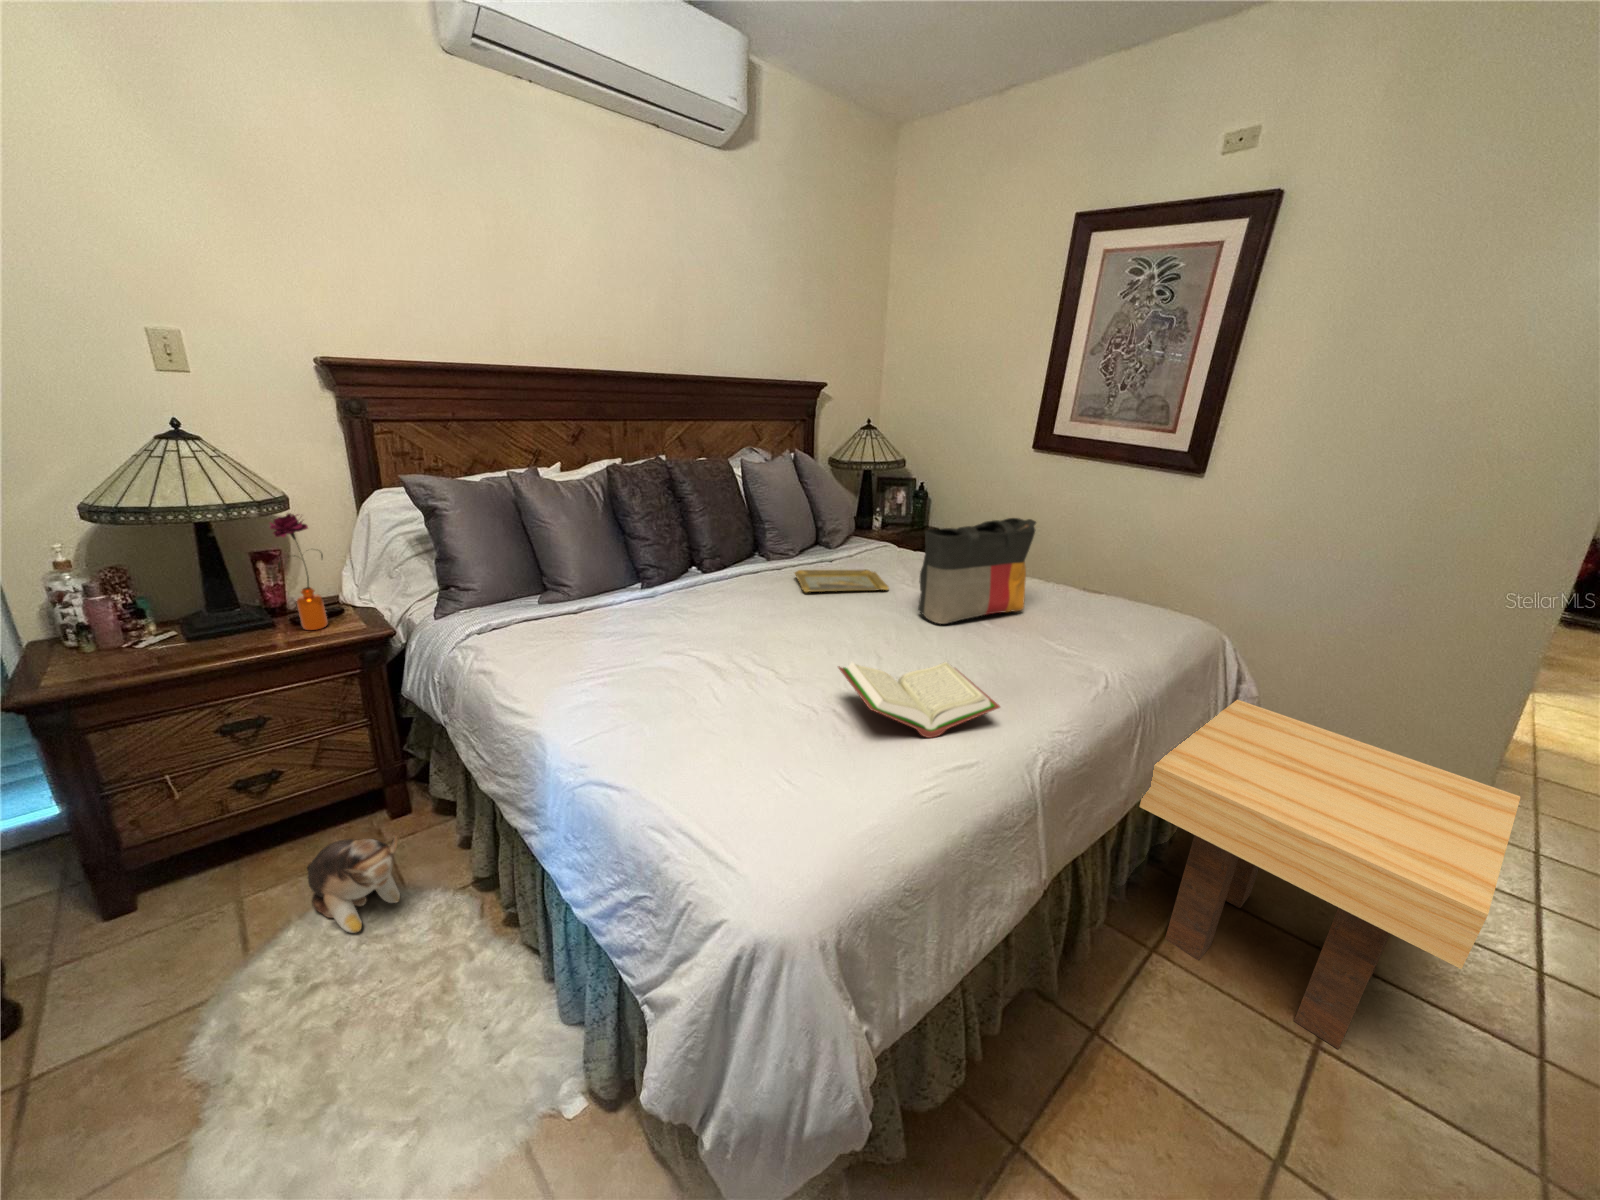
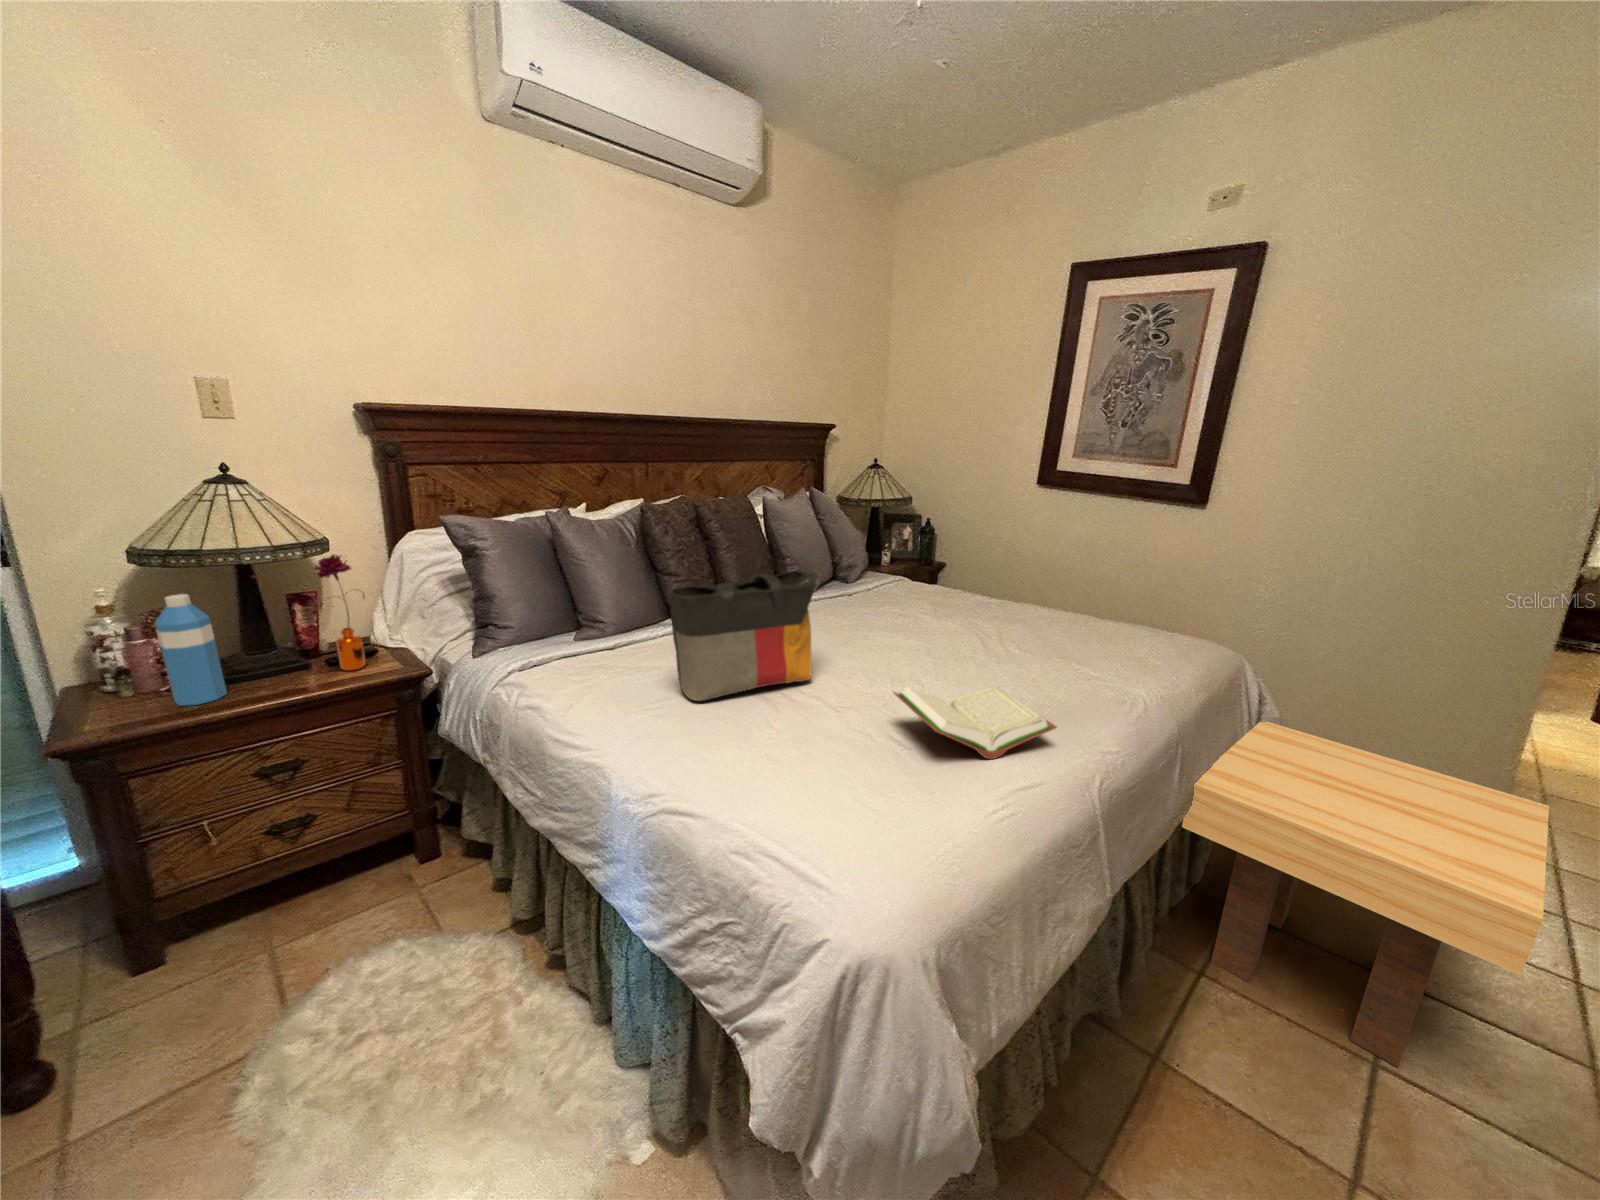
tote bag: present [918,518,1036,624] -> present [670,571,818,701]
water bottle: none [107,552,186,663] -> present [155,594,227,706]
tray: present [795,570,889,592] -> none [820,602,916,624]
plush toy: present [307,837,400,933] -> none [340,877,444,981]

